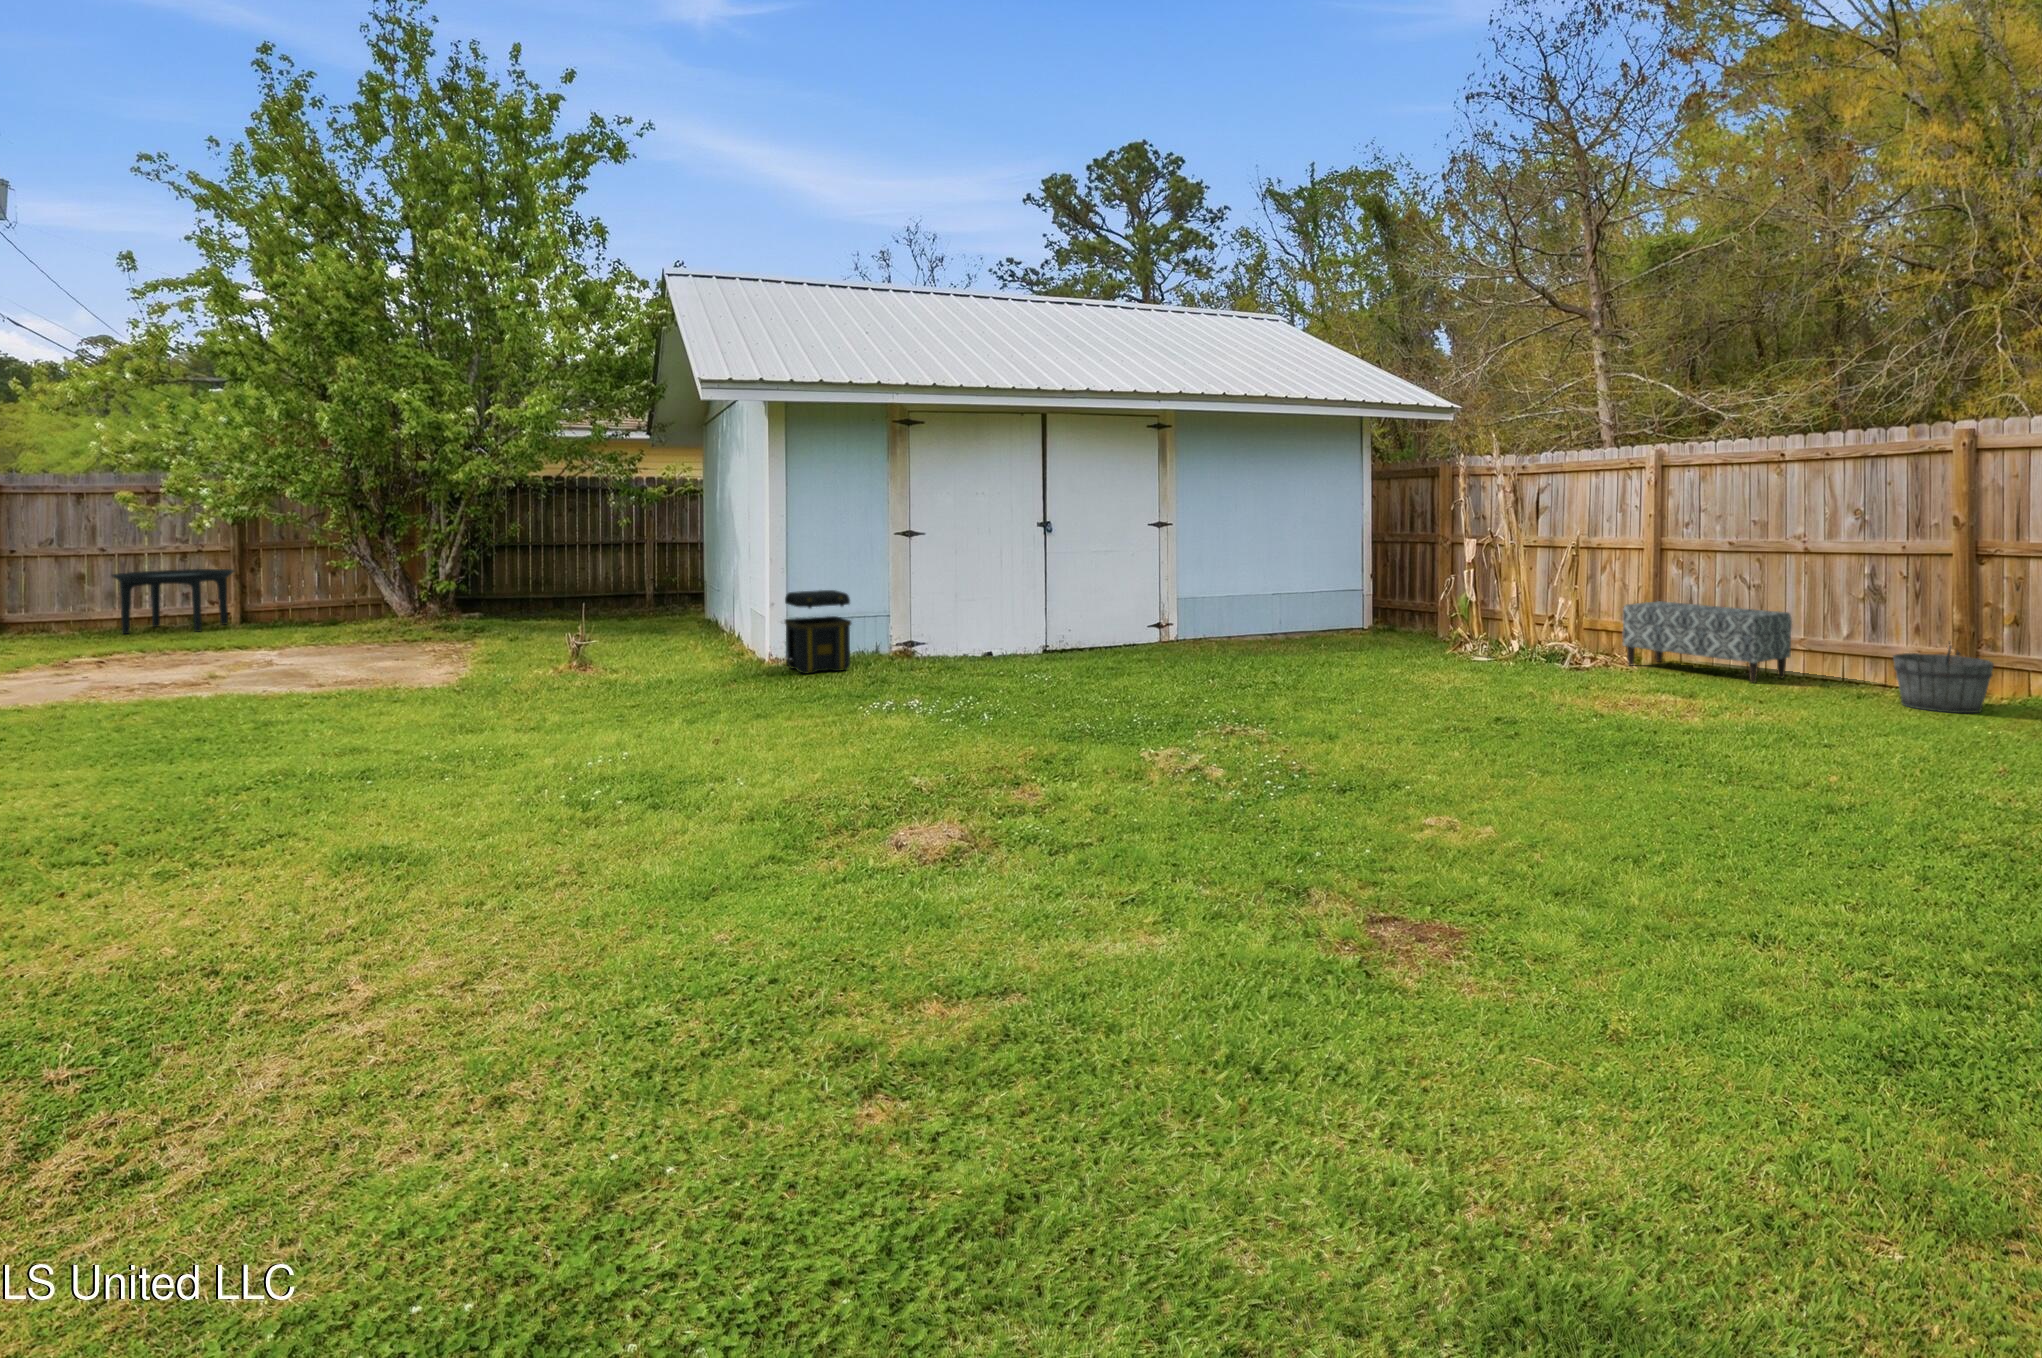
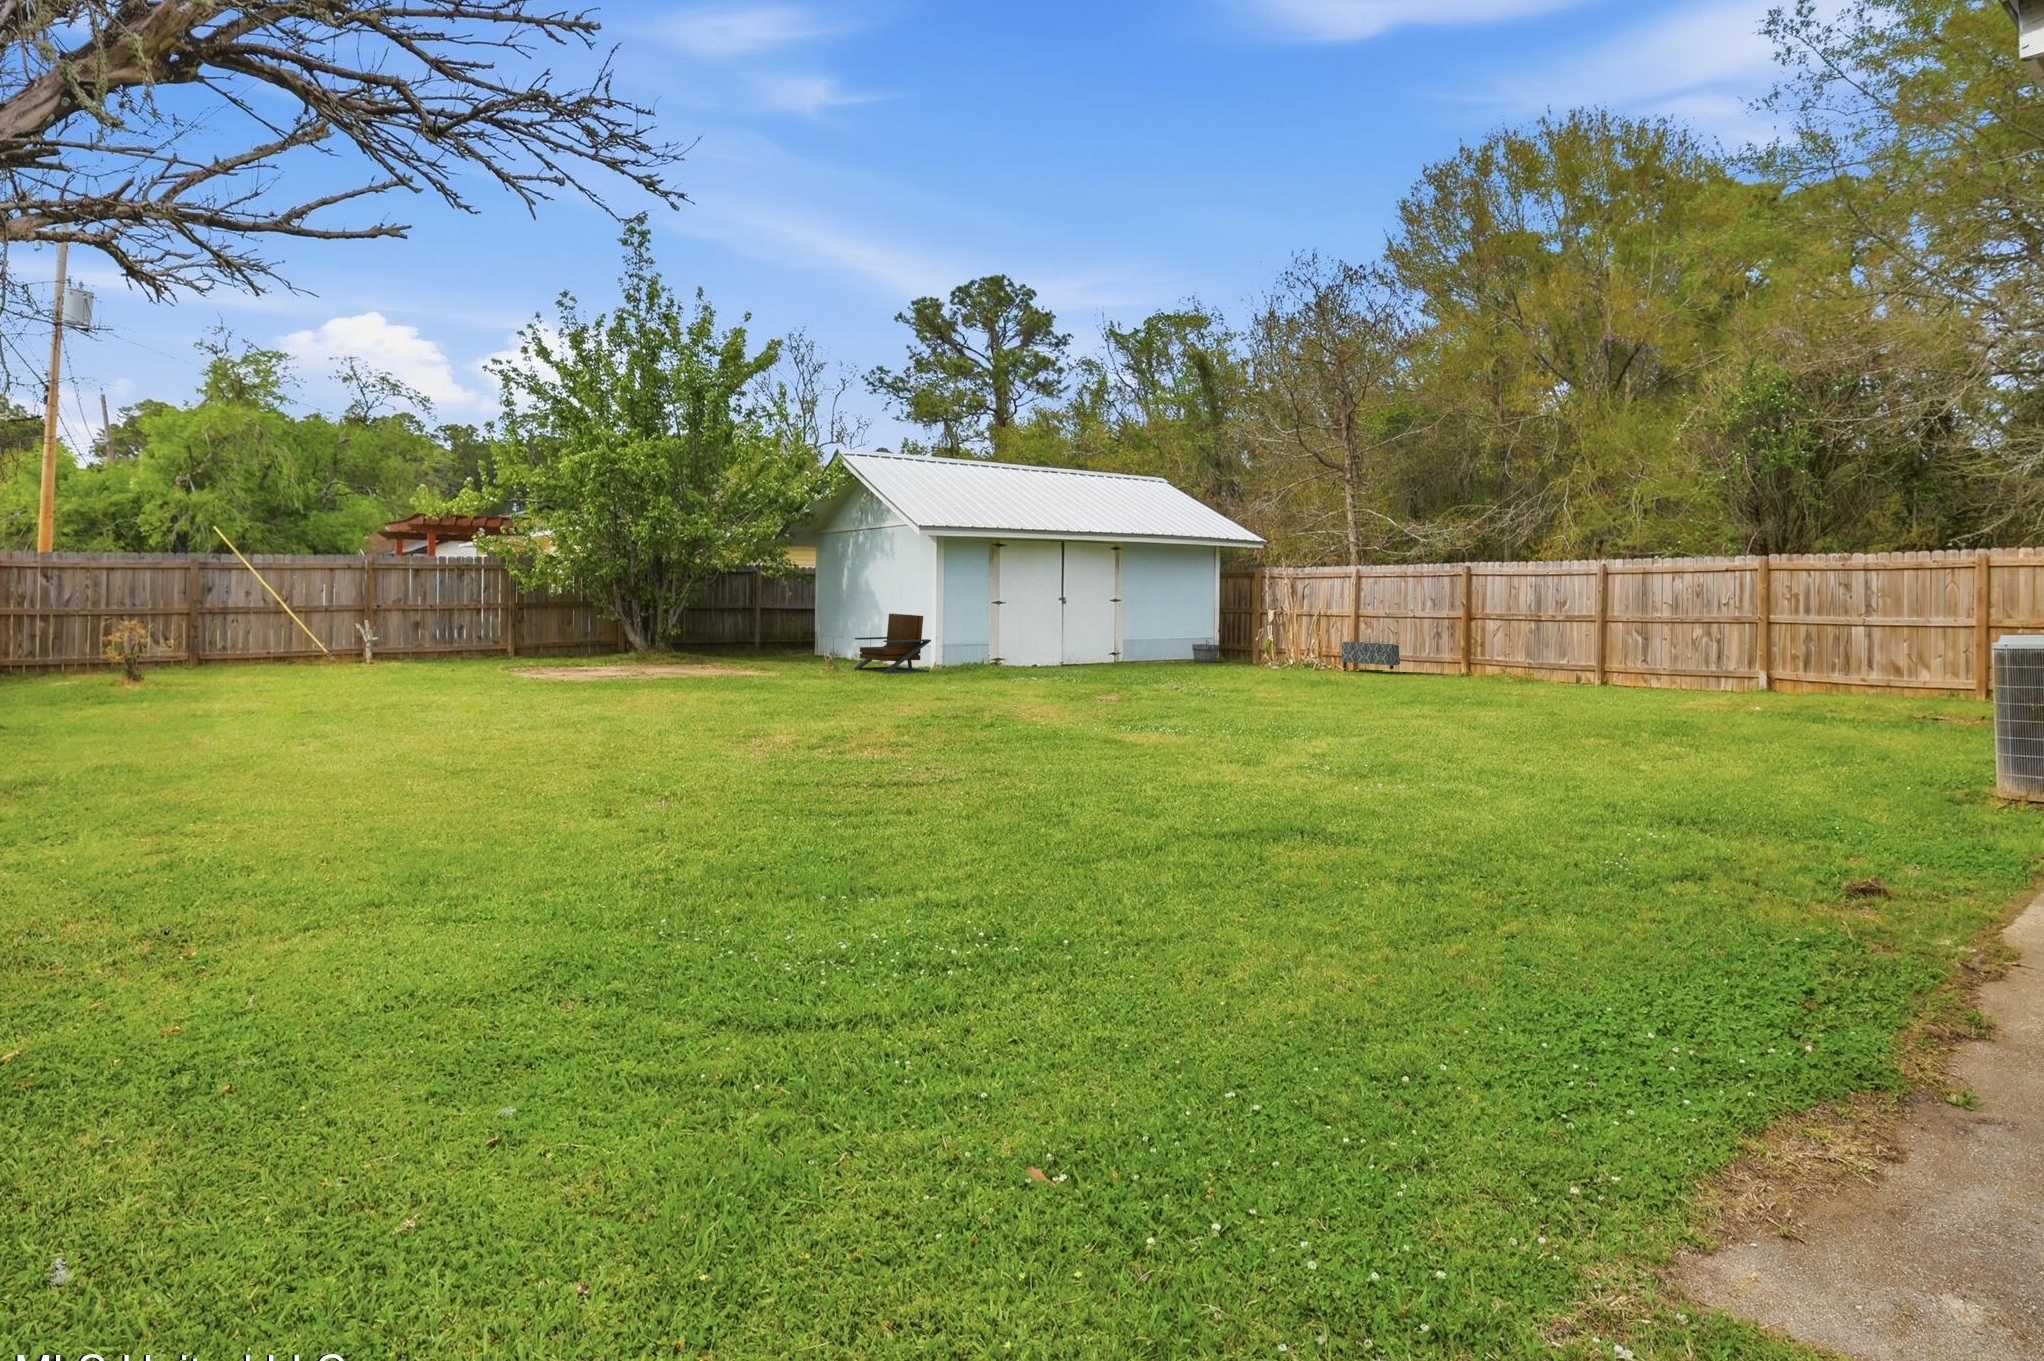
lounge chair: none [636,553,753,675] -> present [854,614,931,673]
round table: present [112,569,234,634] -> none [457,623,525,662]
toolbox: present [785,590,851,674] -> none [948,633,984,673]
wooden bucket: present [1893,643,1994,713] -> present [1192,640,1220,663]

